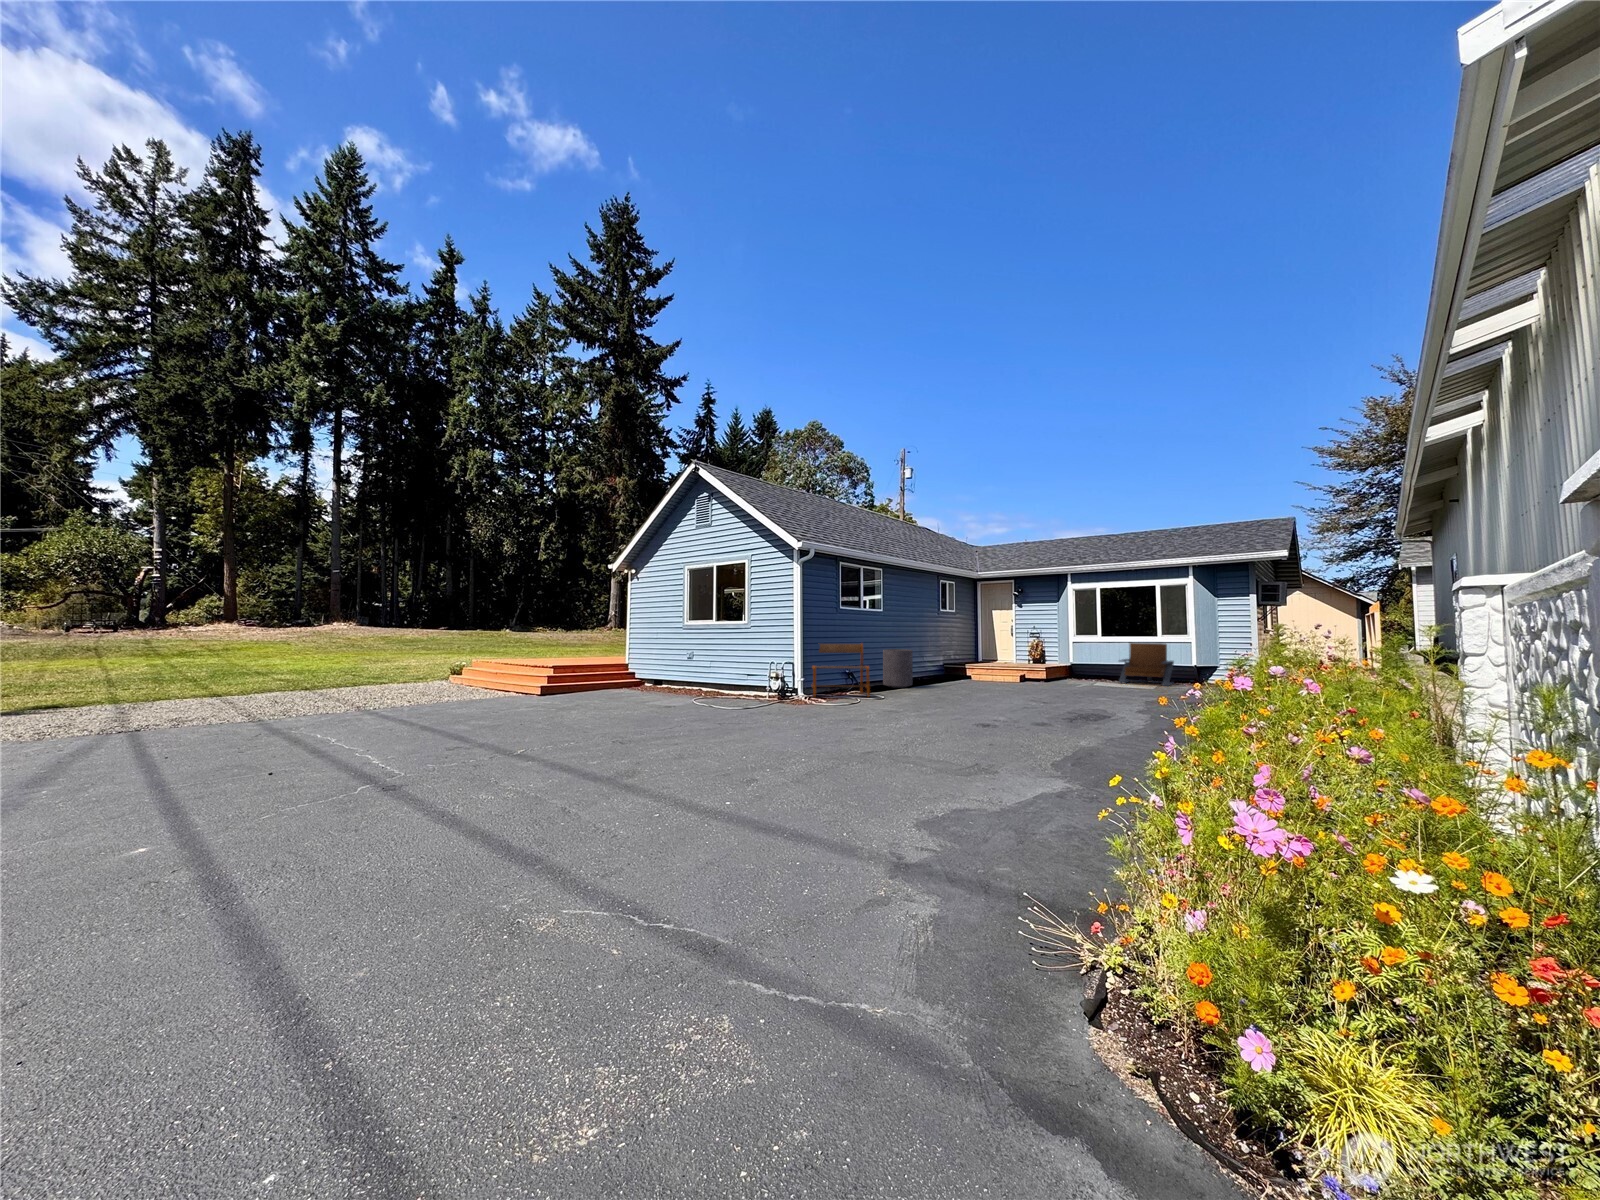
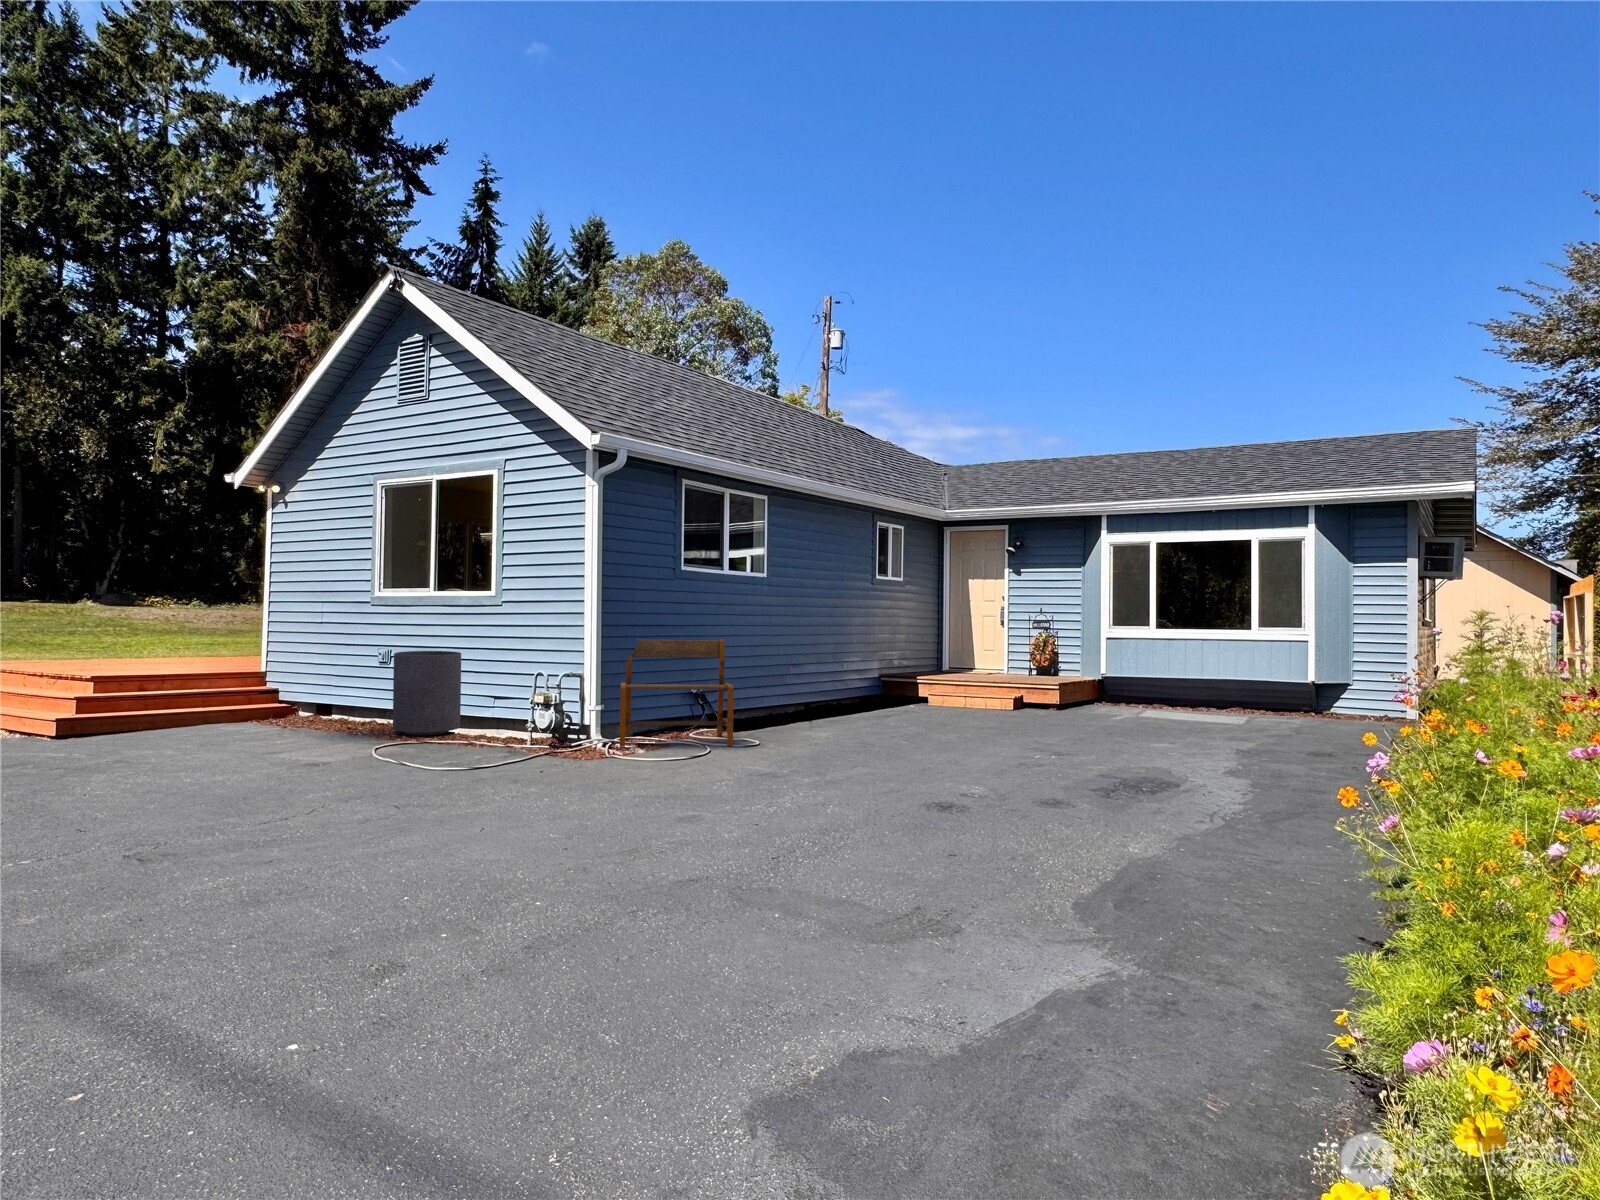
lounge chair: present [1119,643,1174,686] -> none [1182,640,1275,718]
trash can: present [883,649,913,688] -> present [393,651,461,735]

